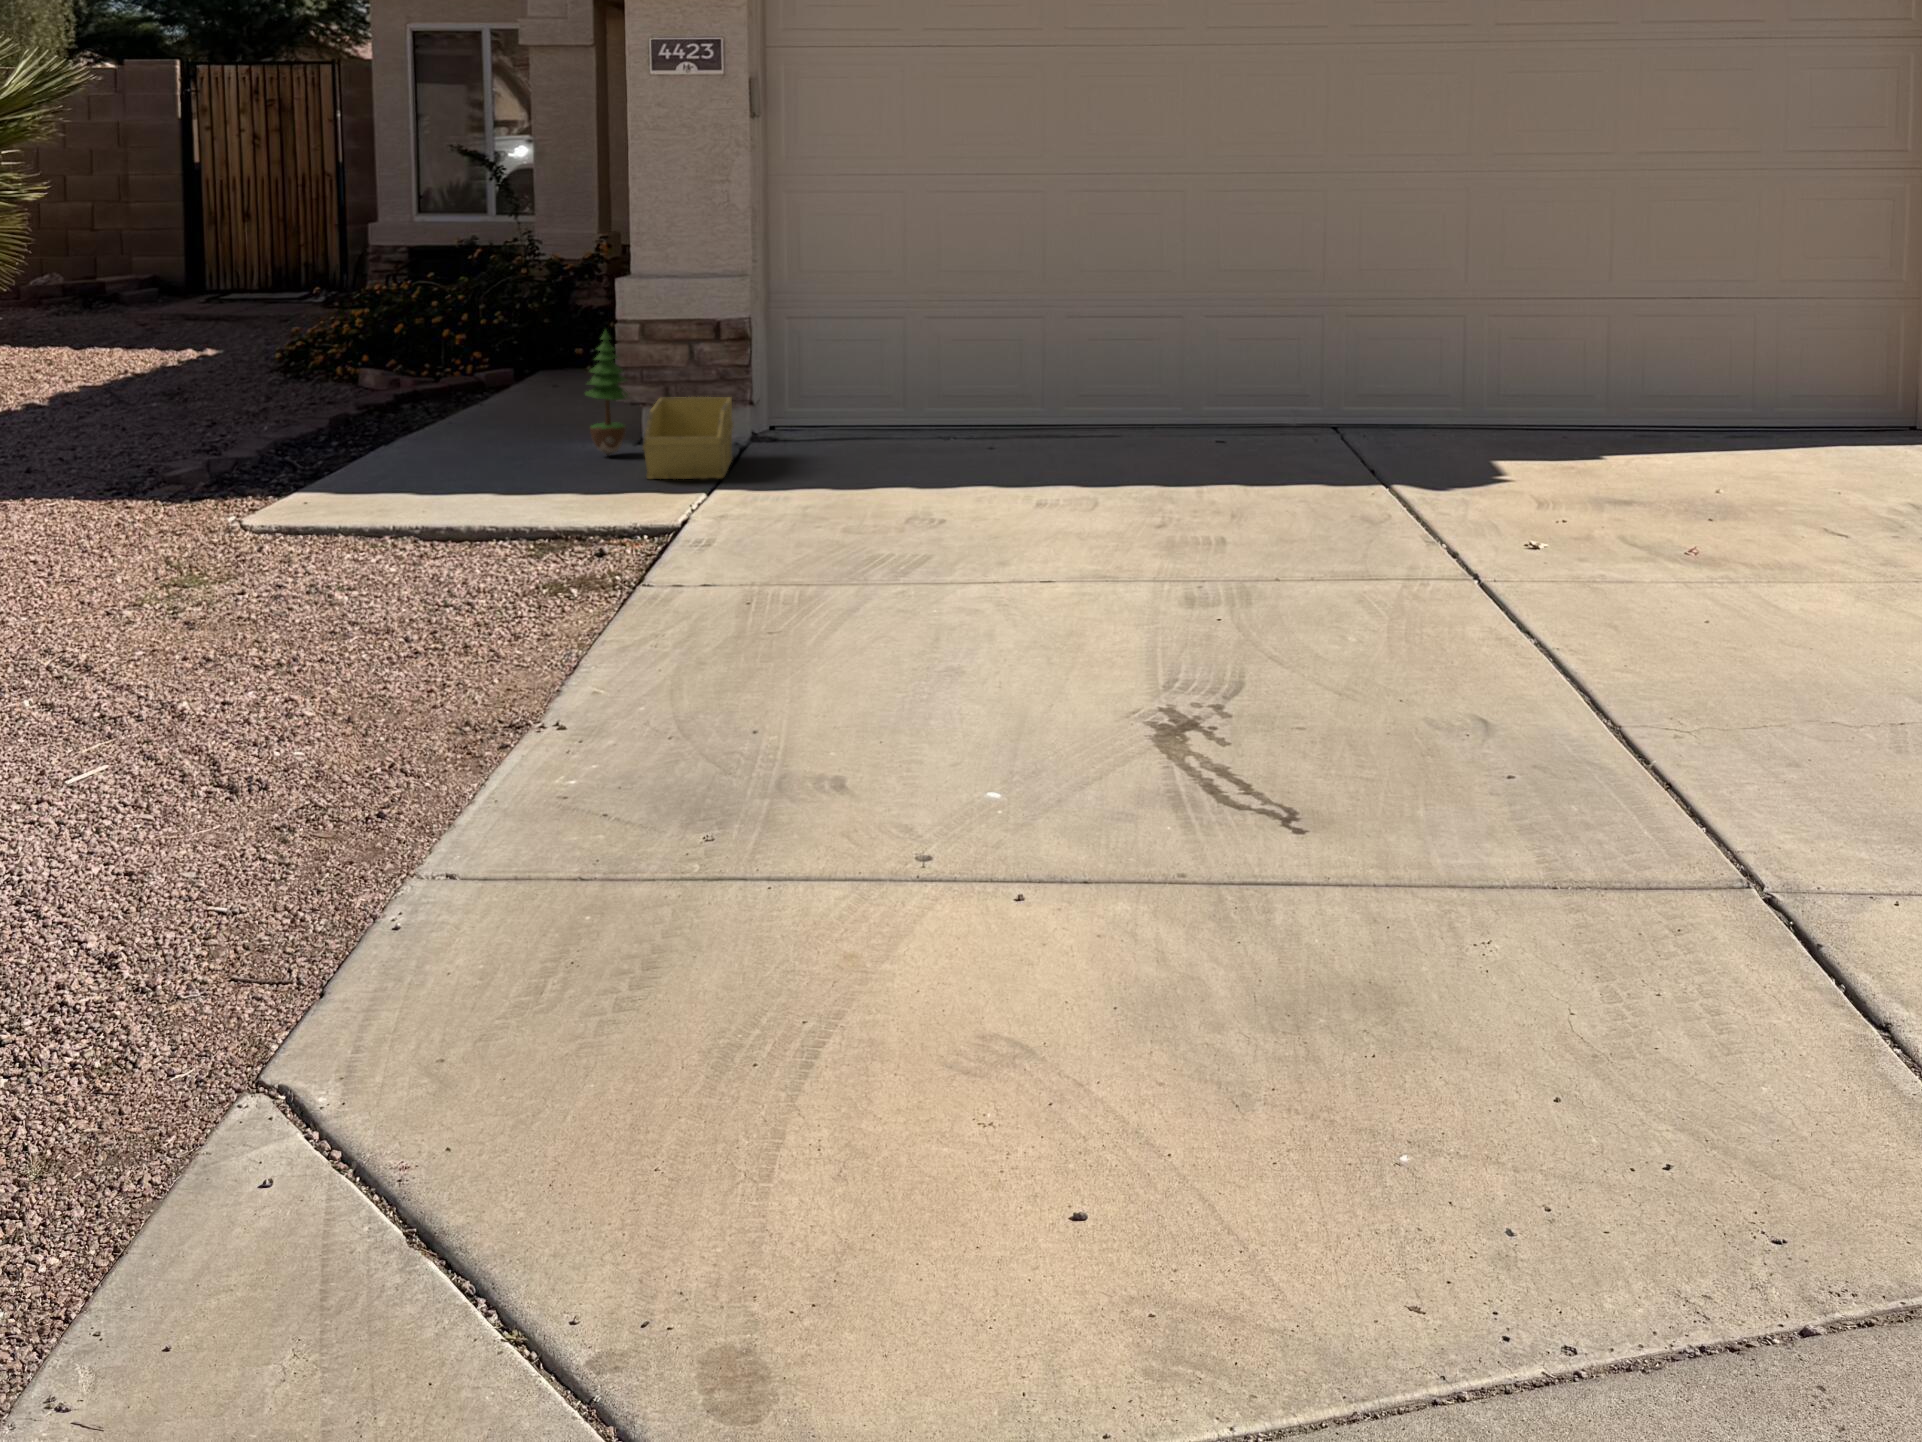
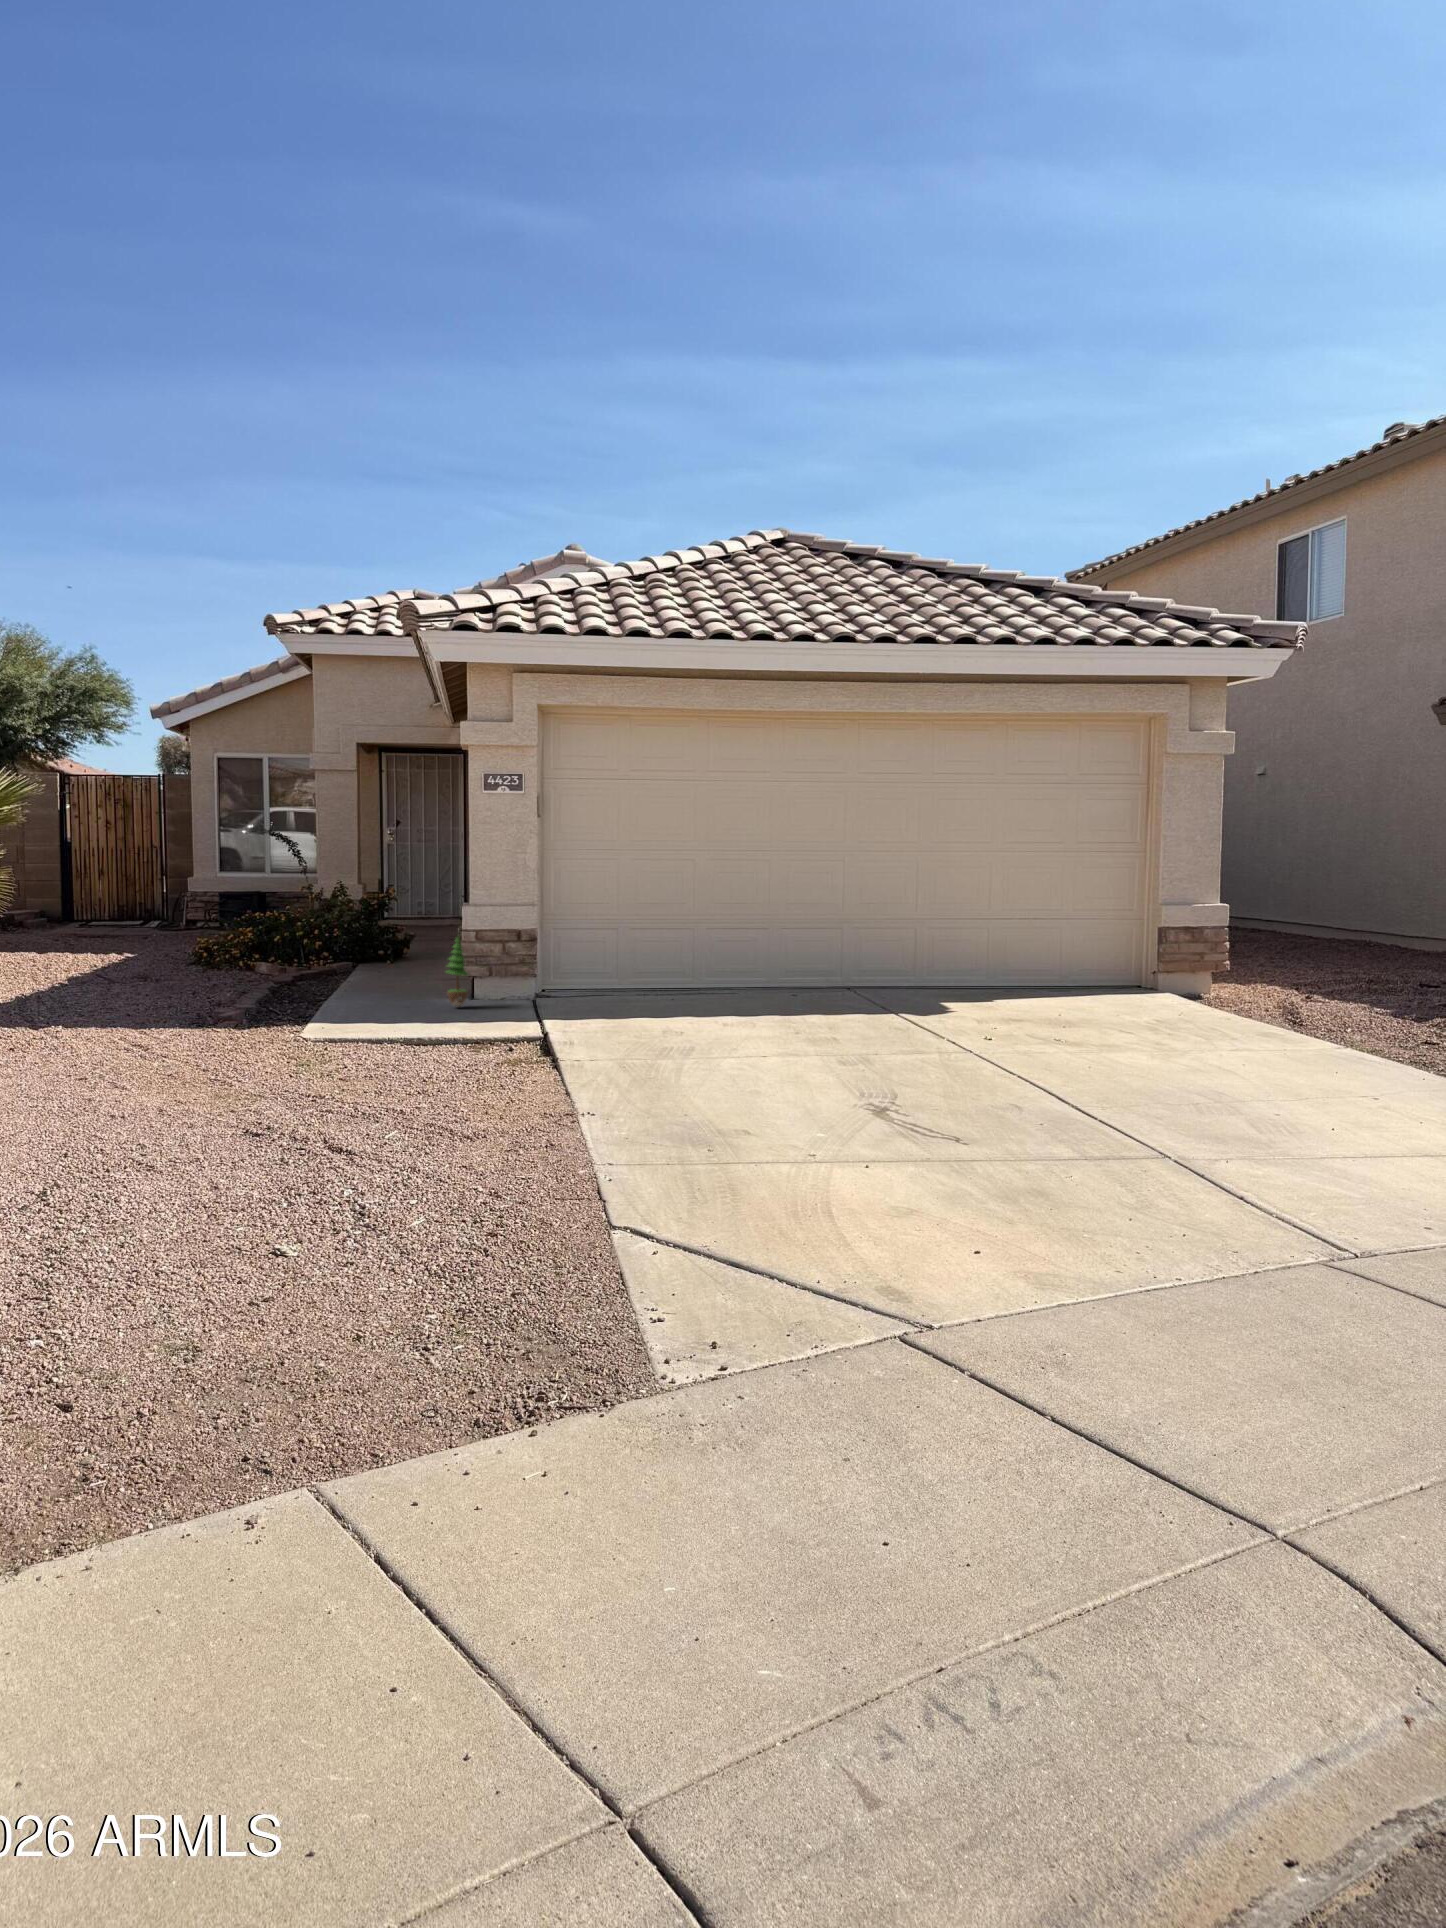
storage bin: present [643,397,733,479] -> none [488,974,538,1018]

